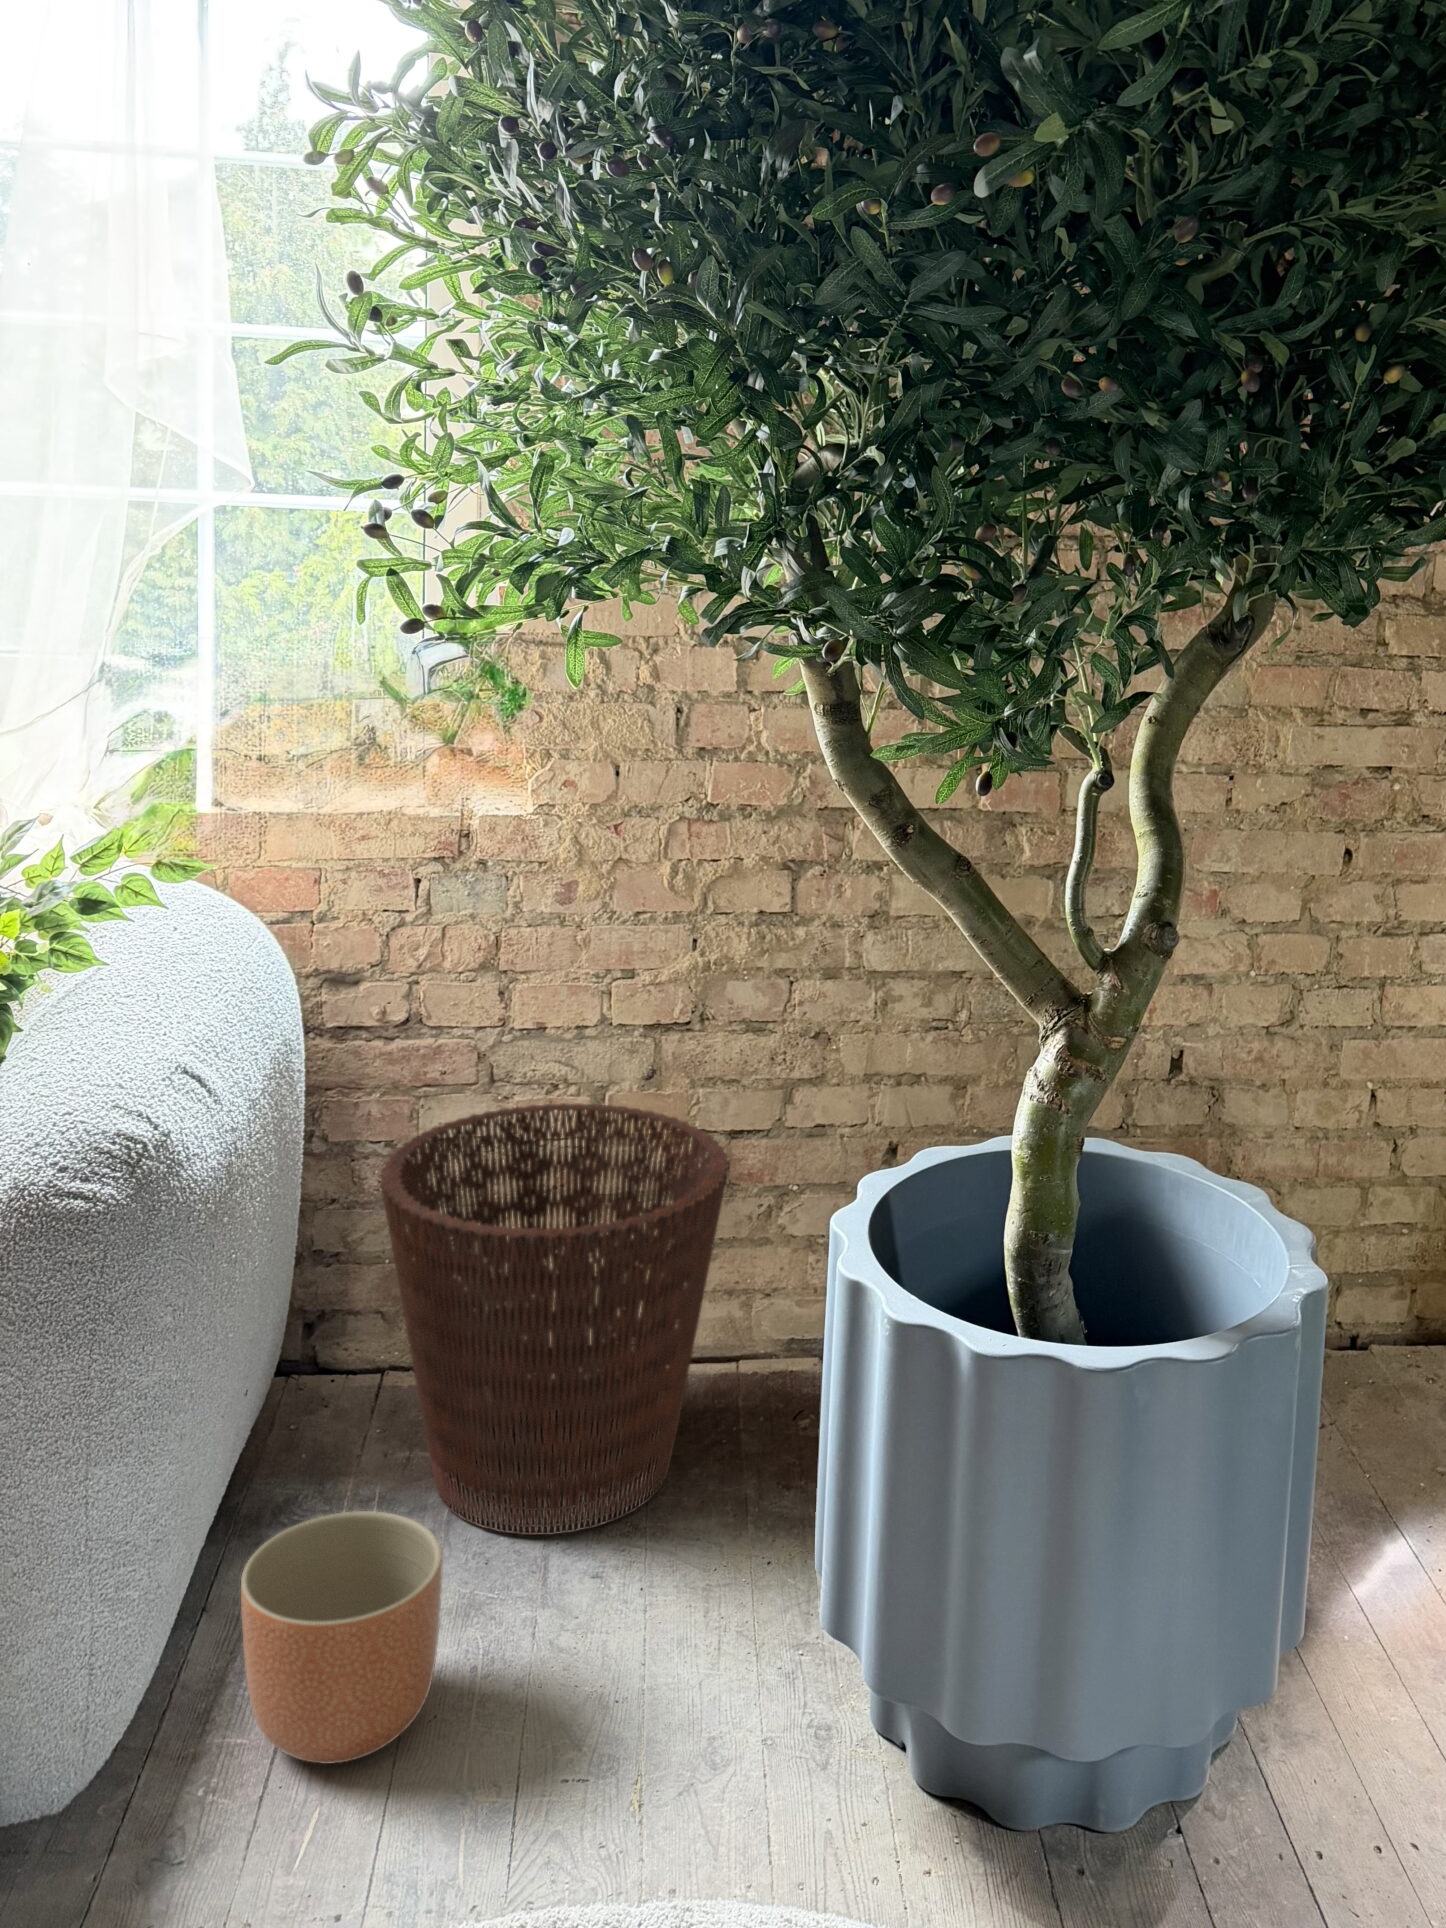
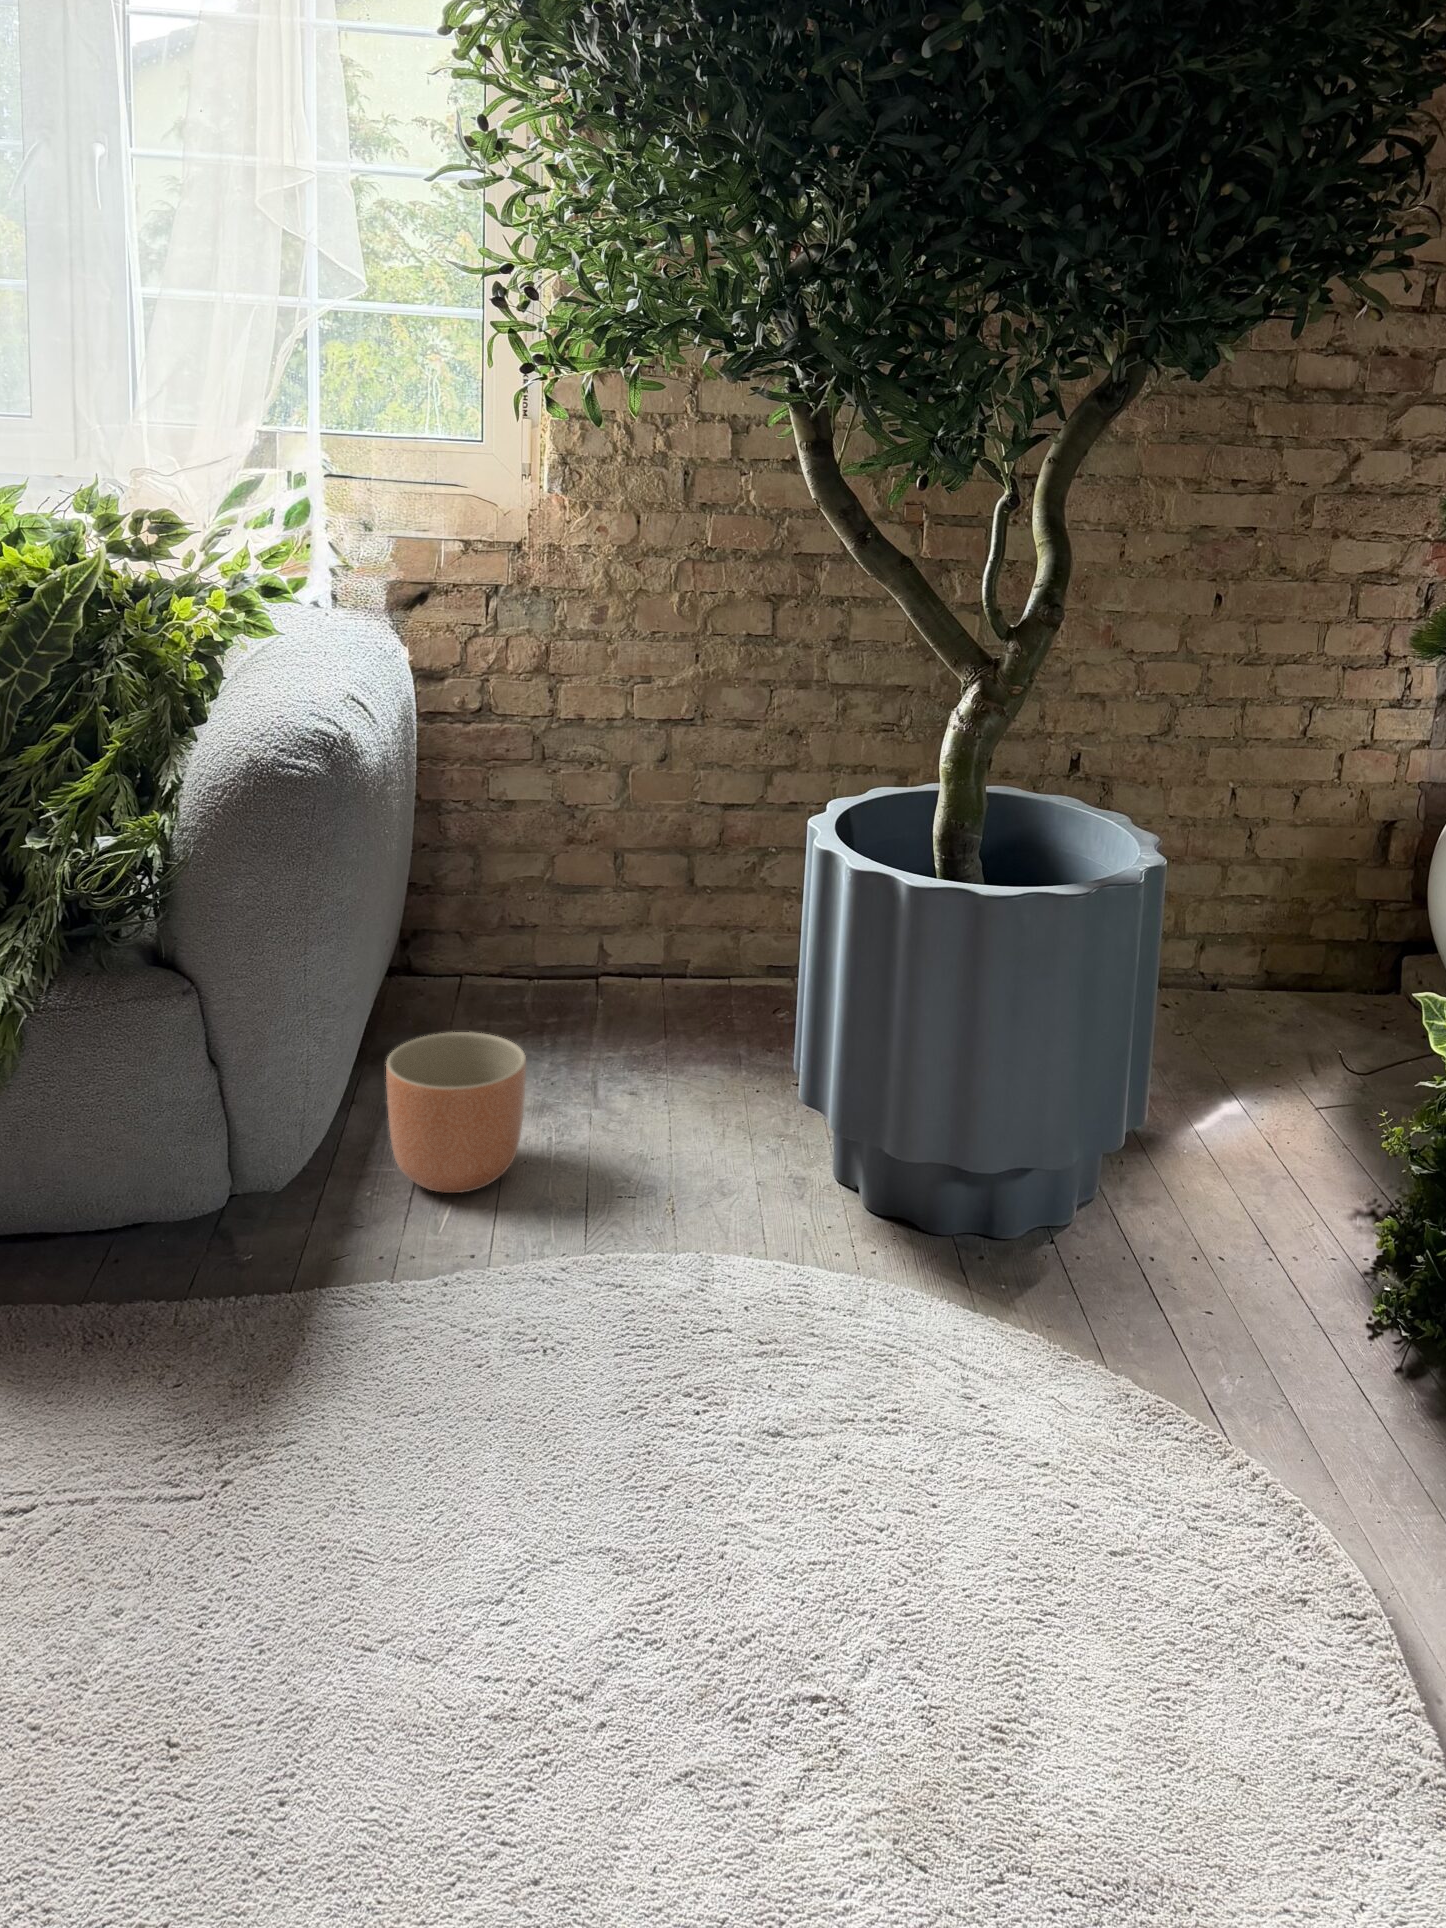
basket: present [380,1103,729,1535] -> none [466,774,727,1077]

